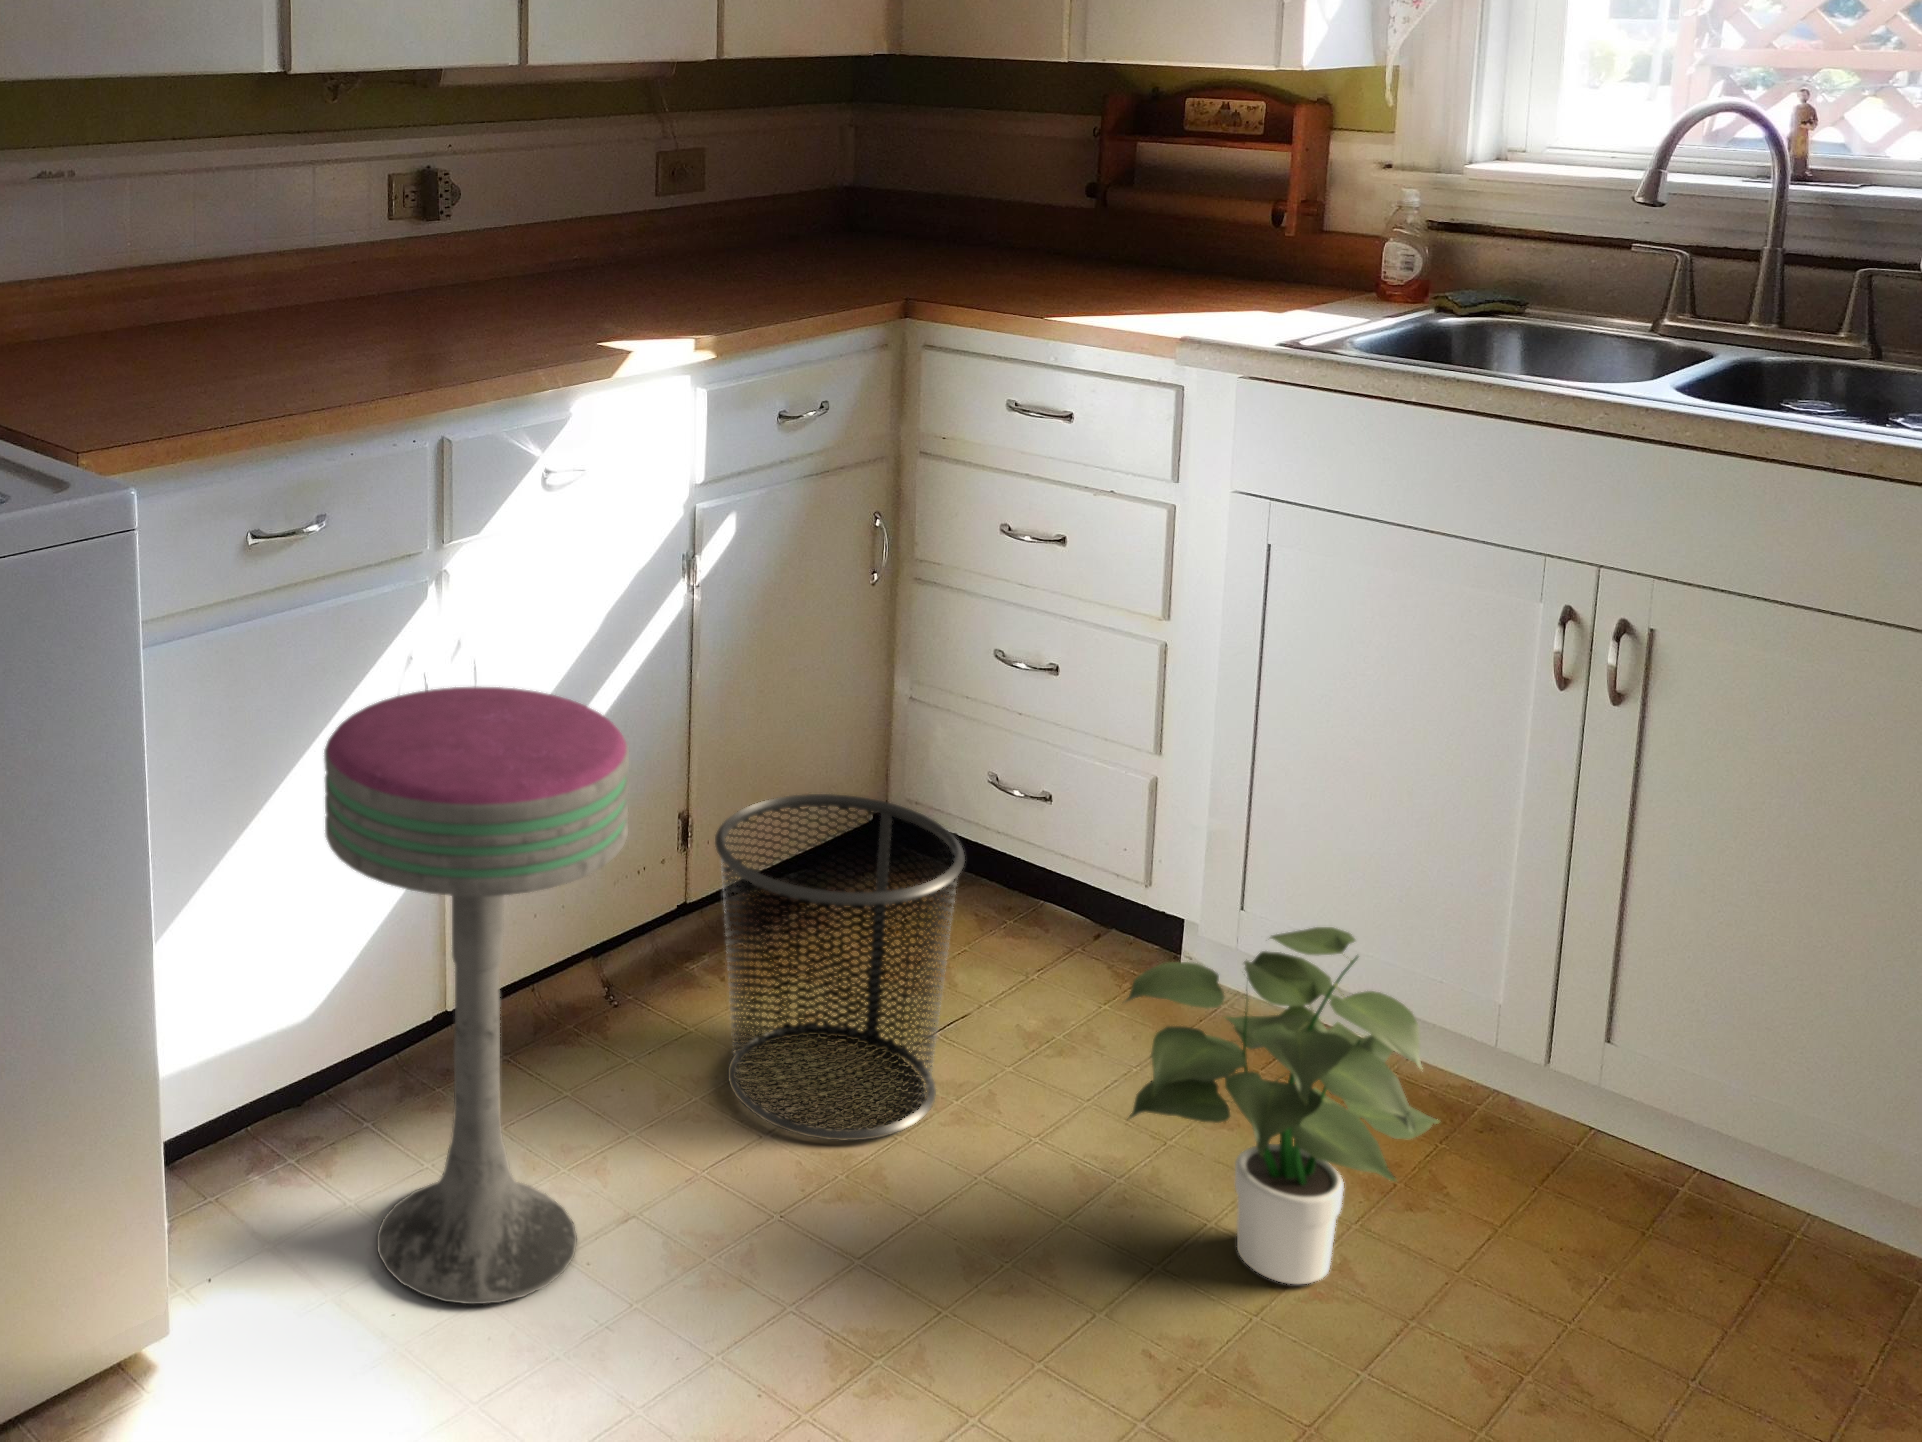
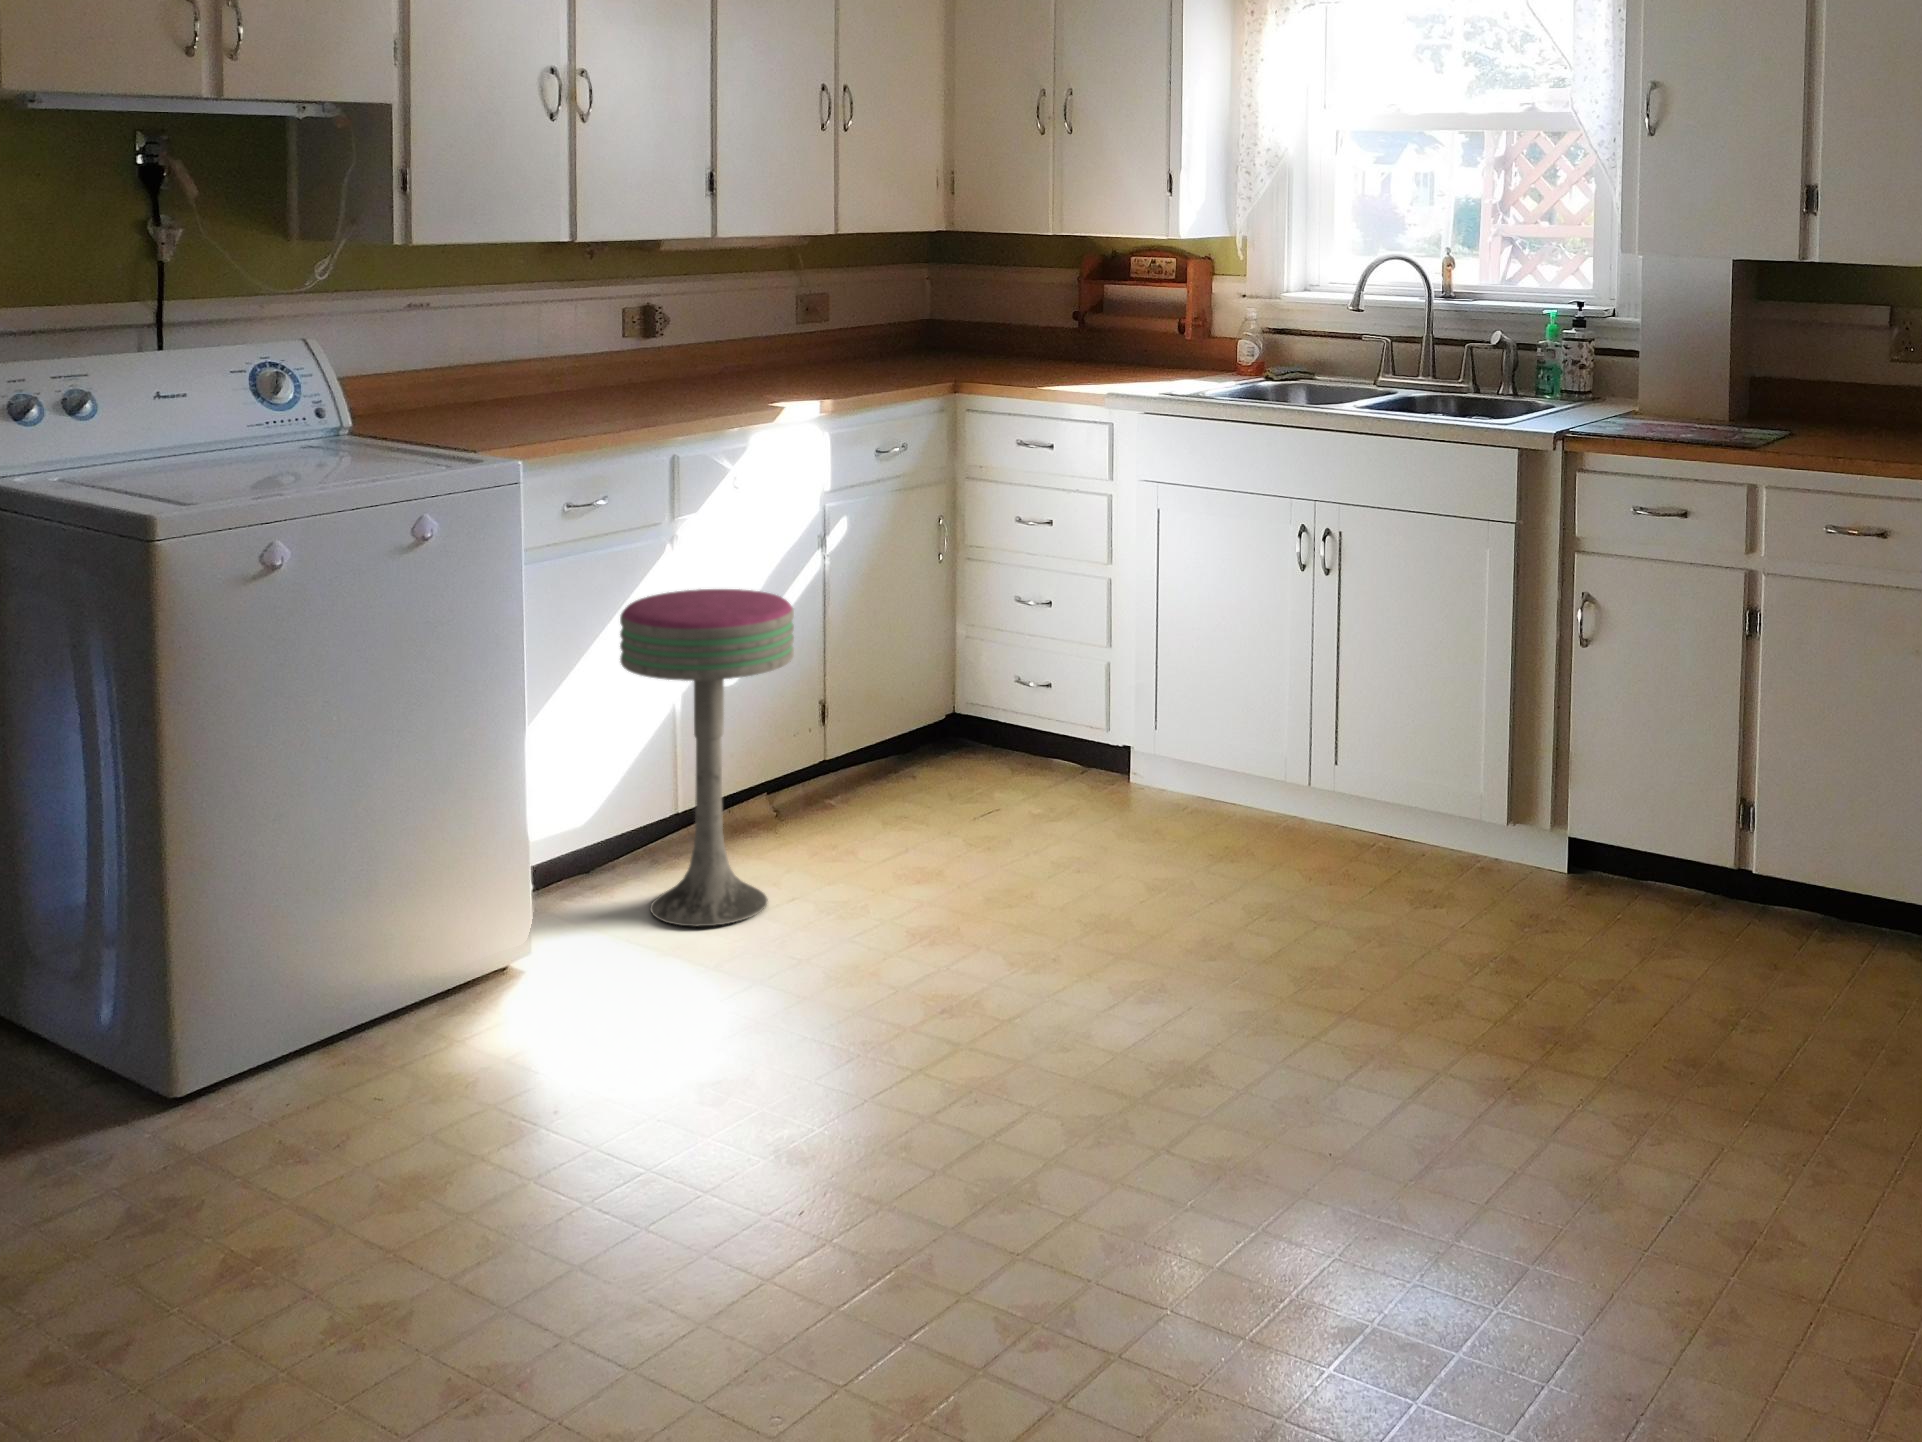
waste bin: present [715,794,965,1141] -> none [843,668,988,854]
potted plant: present [1125,927,1439,1284] -> none [1067,697,1235,883]

